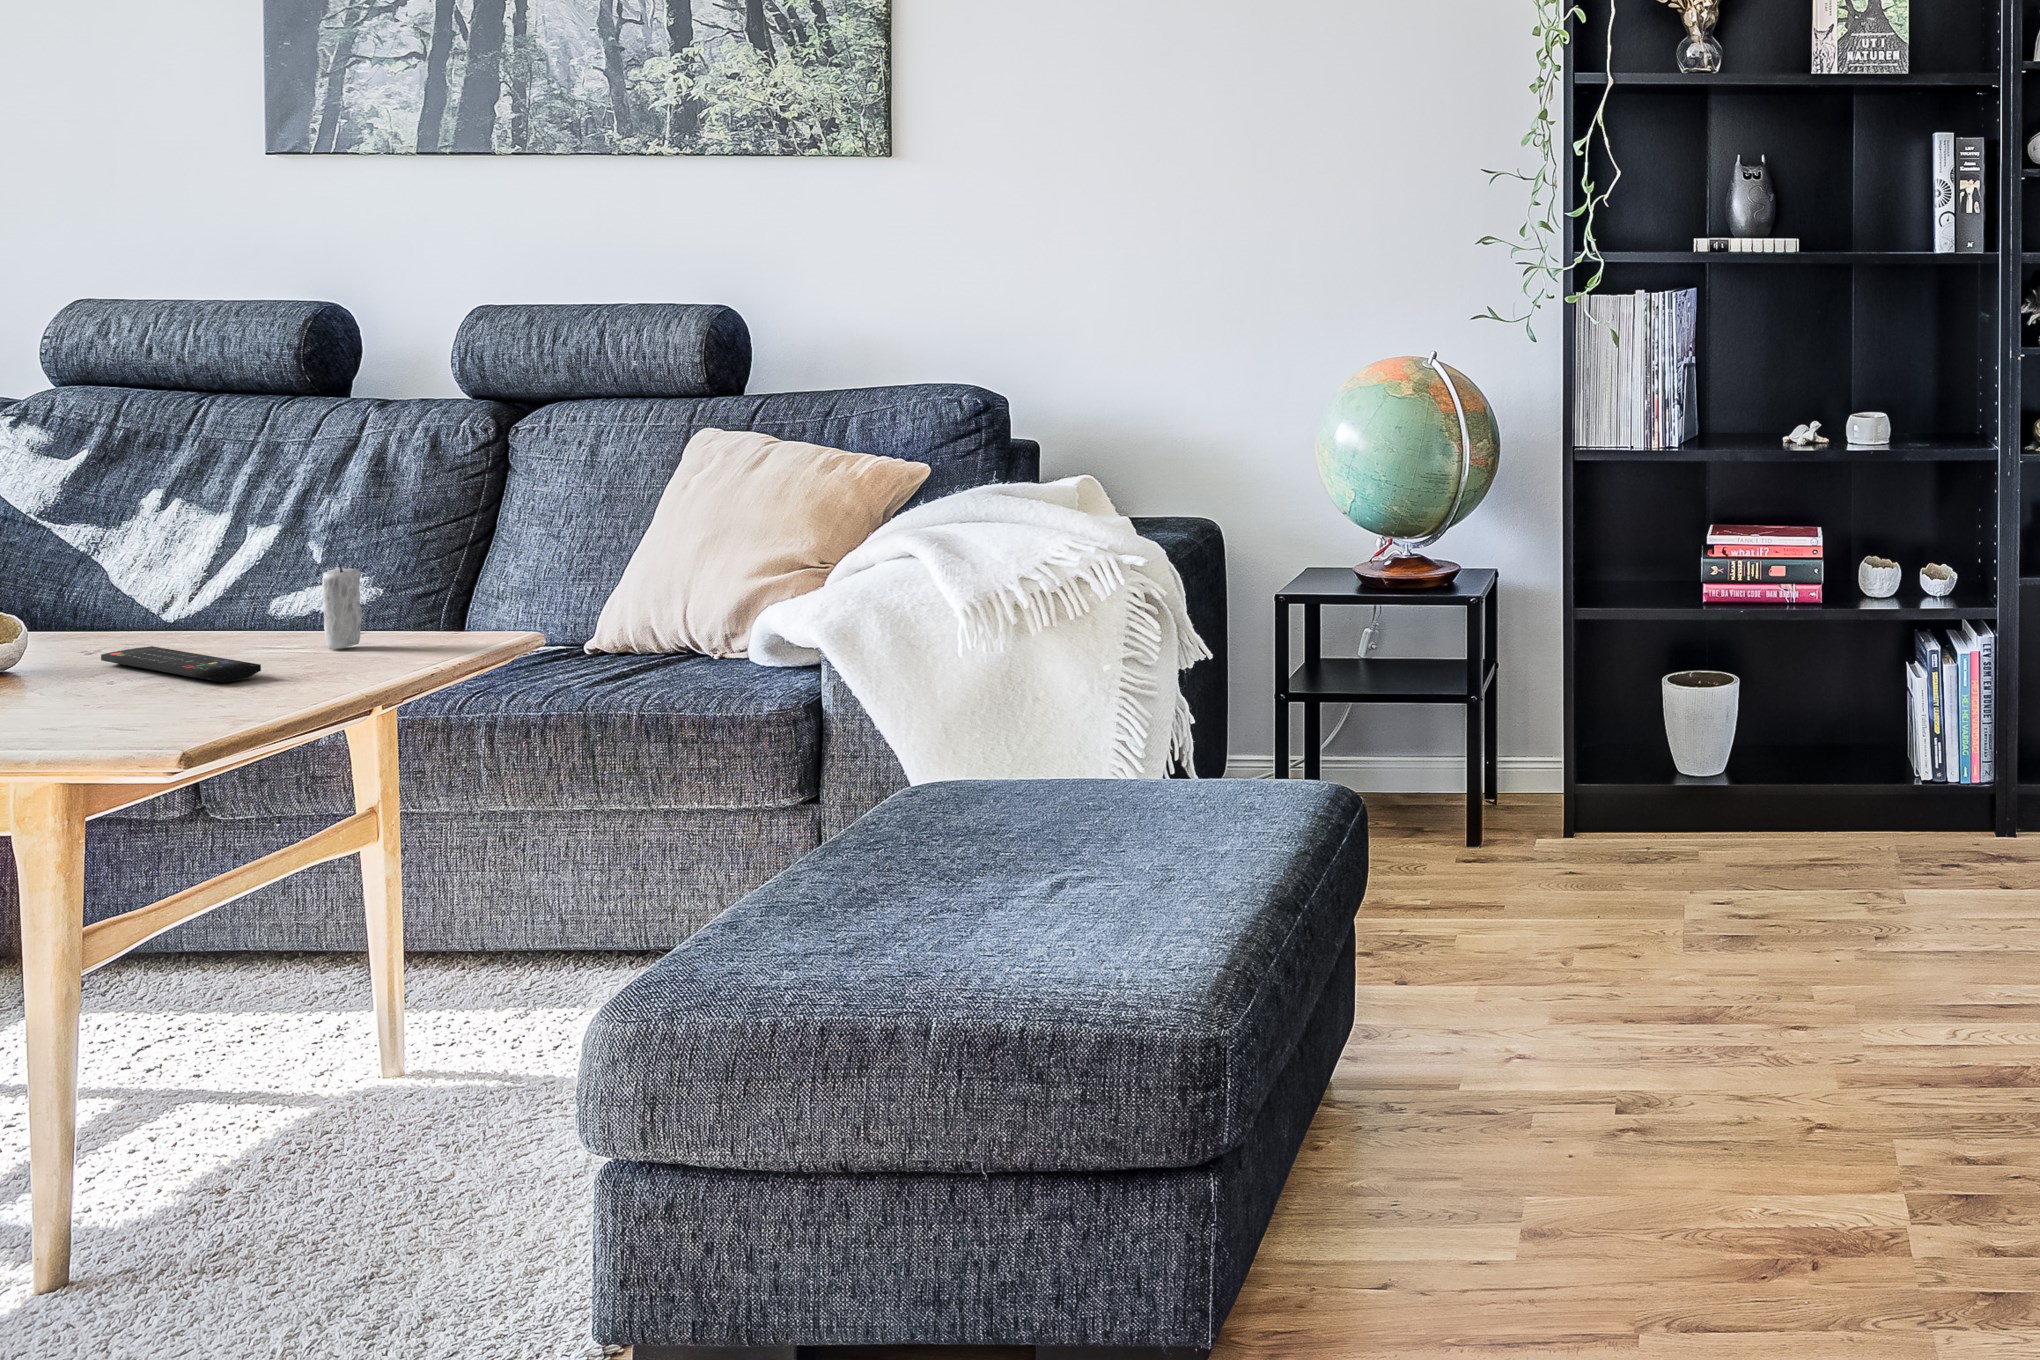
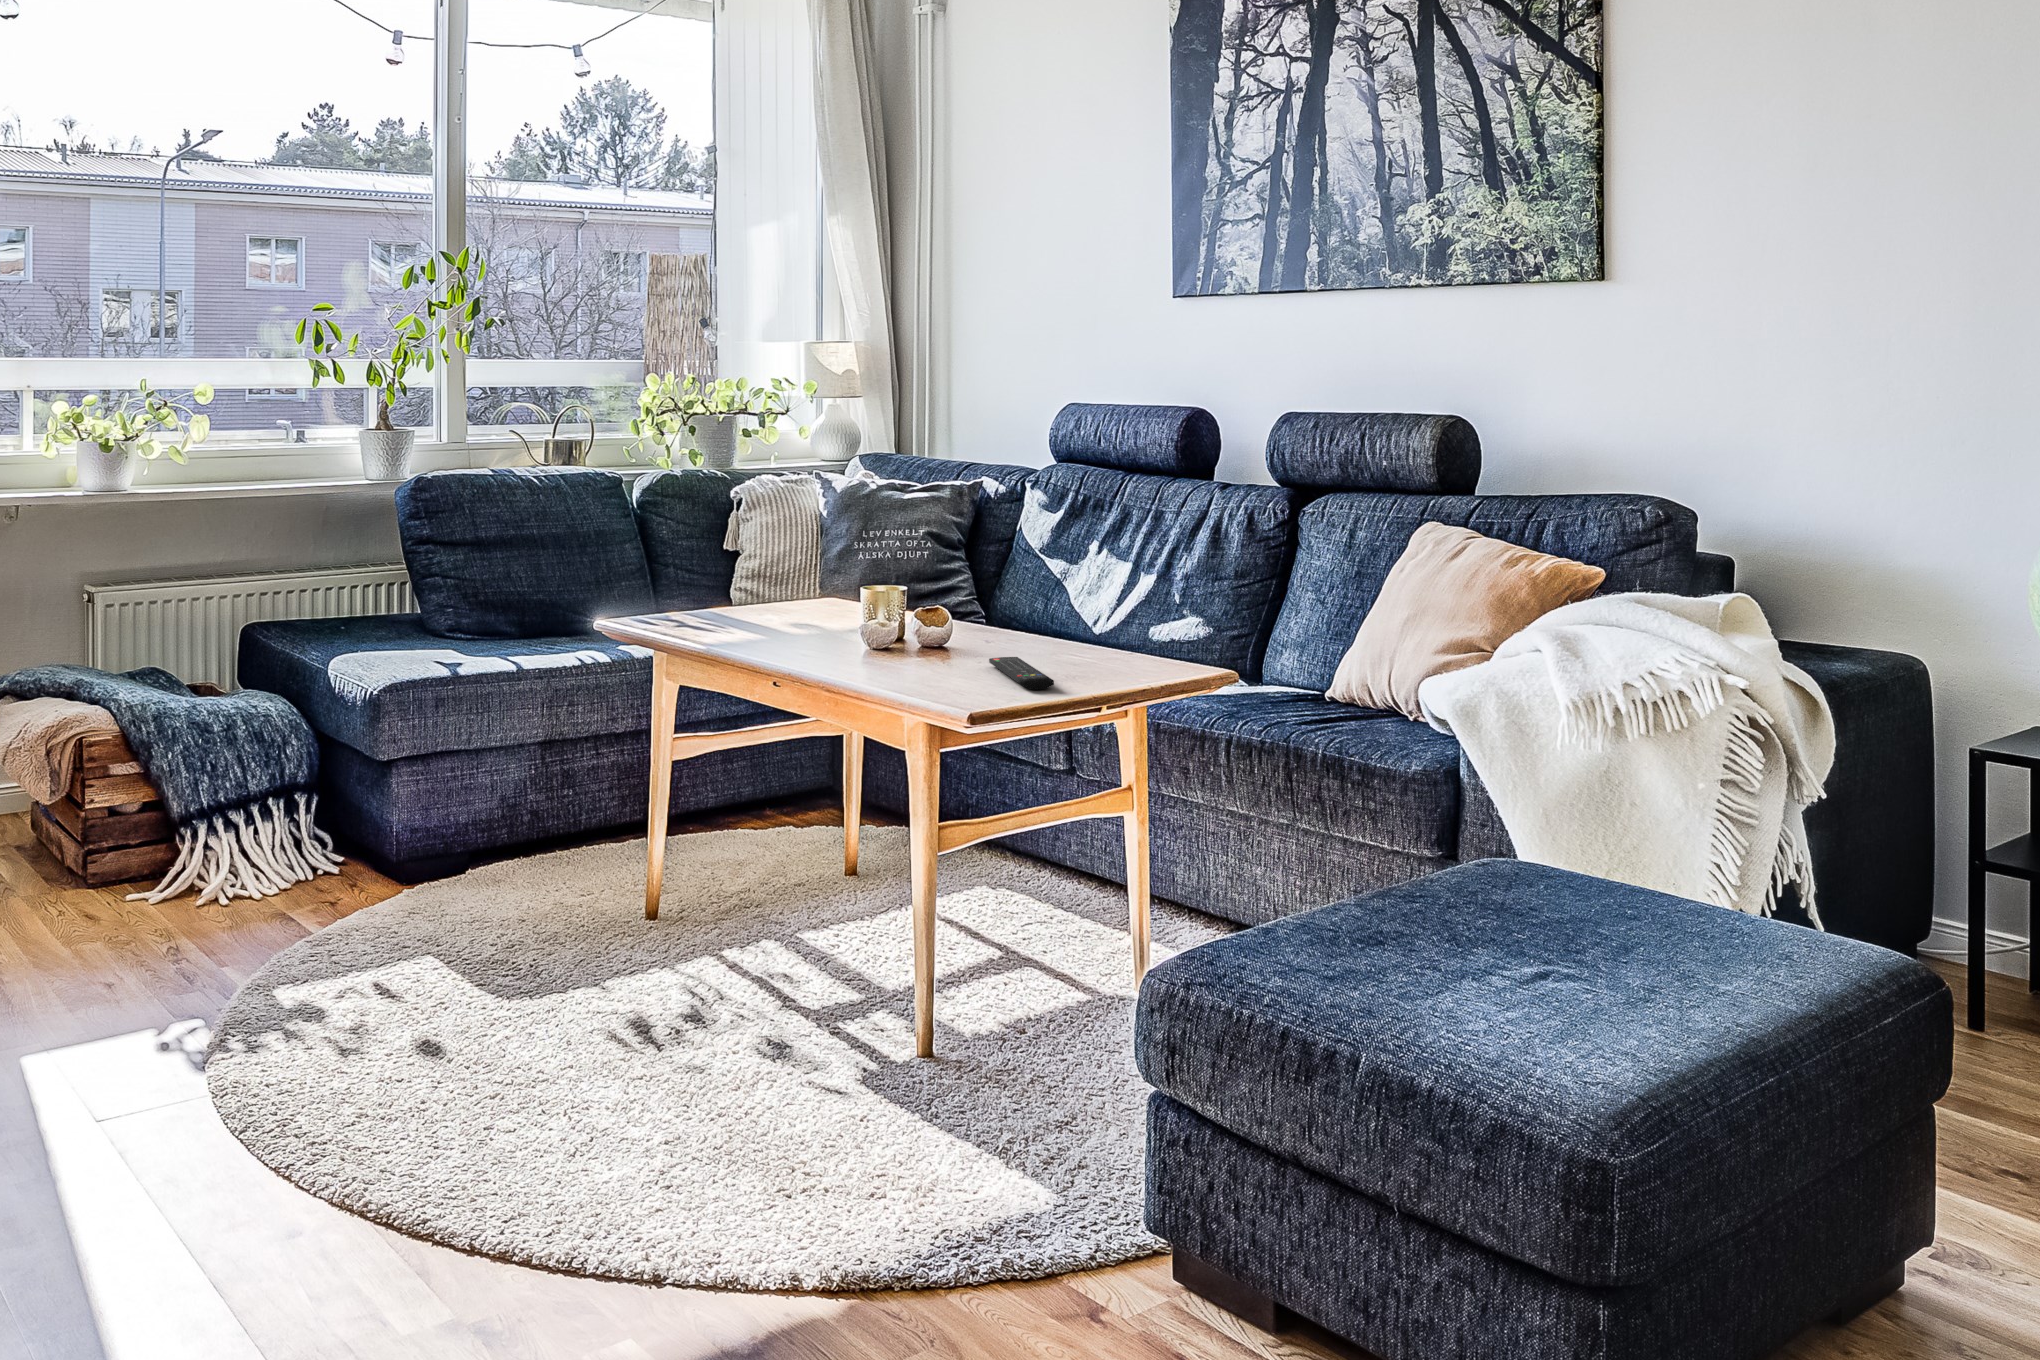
candle: present [322,559,362,650] -> none [1107,607,1131,675]

